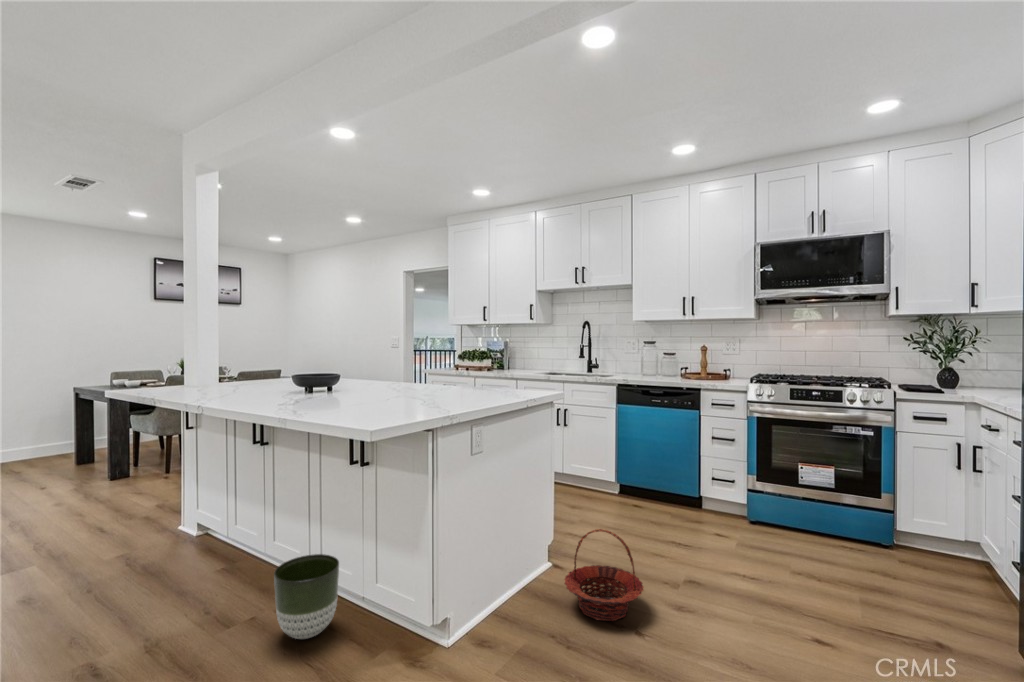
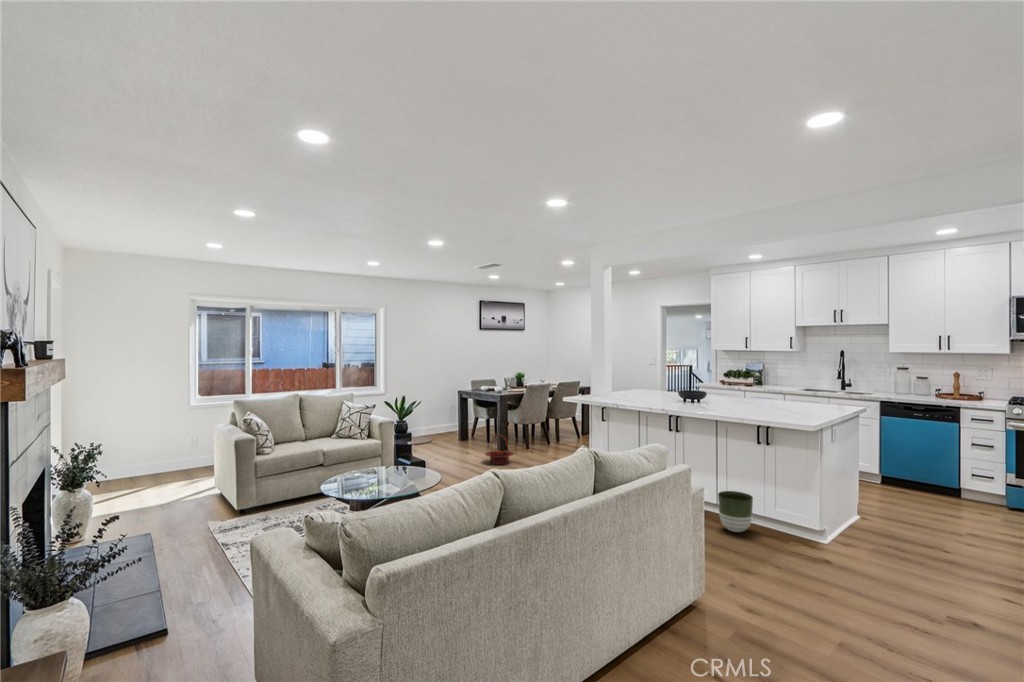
basket: present [564,529,644,621] -> present [485,440,513,465]

